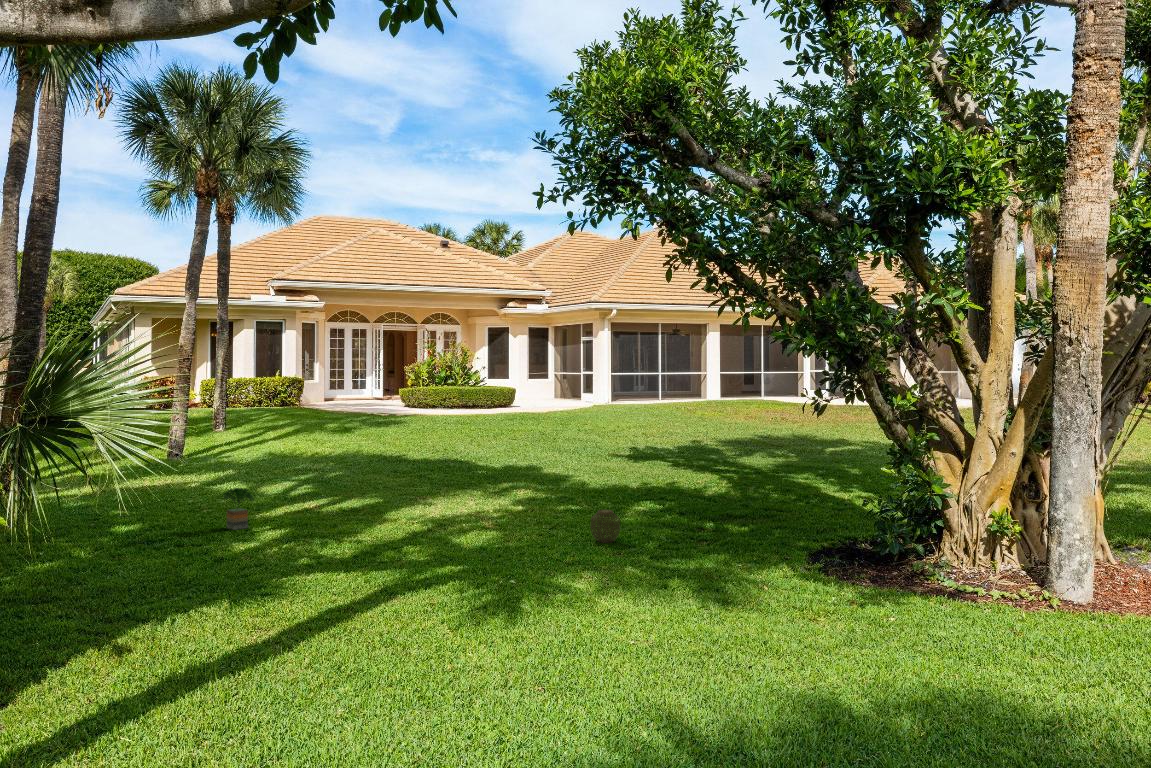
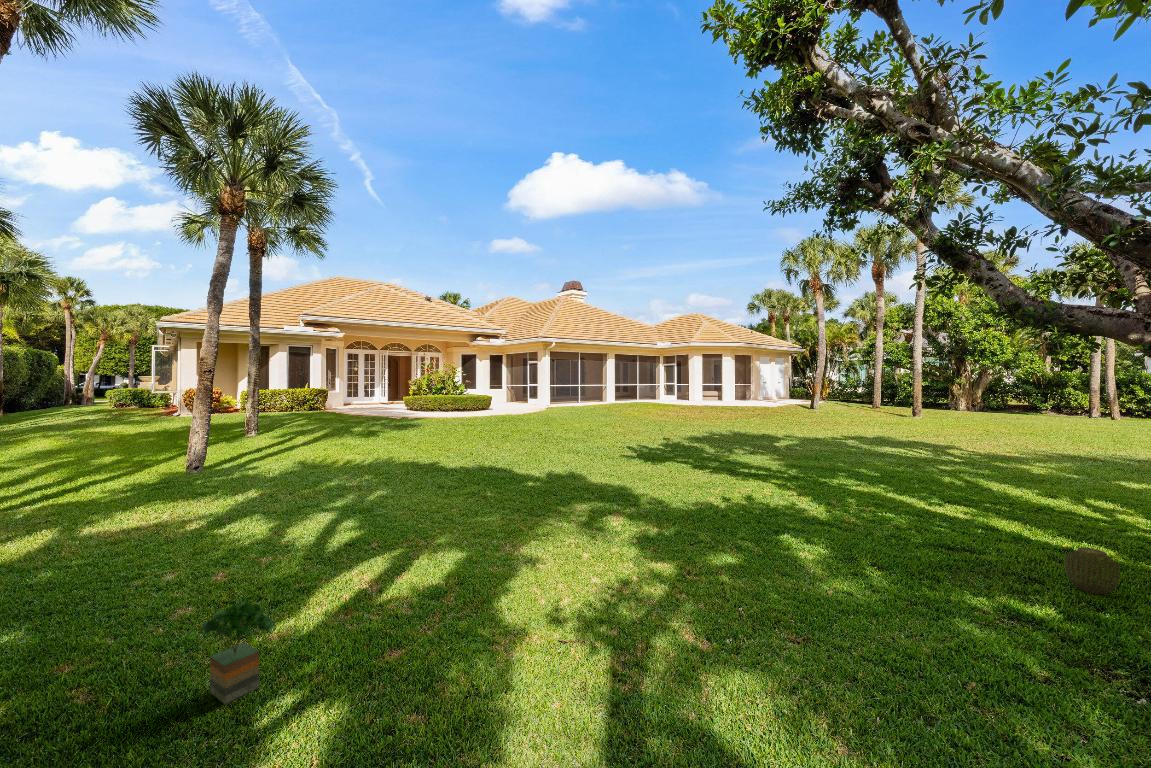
woven basket: present [591,510,620,543] -> present [1065,547,1120,594]

